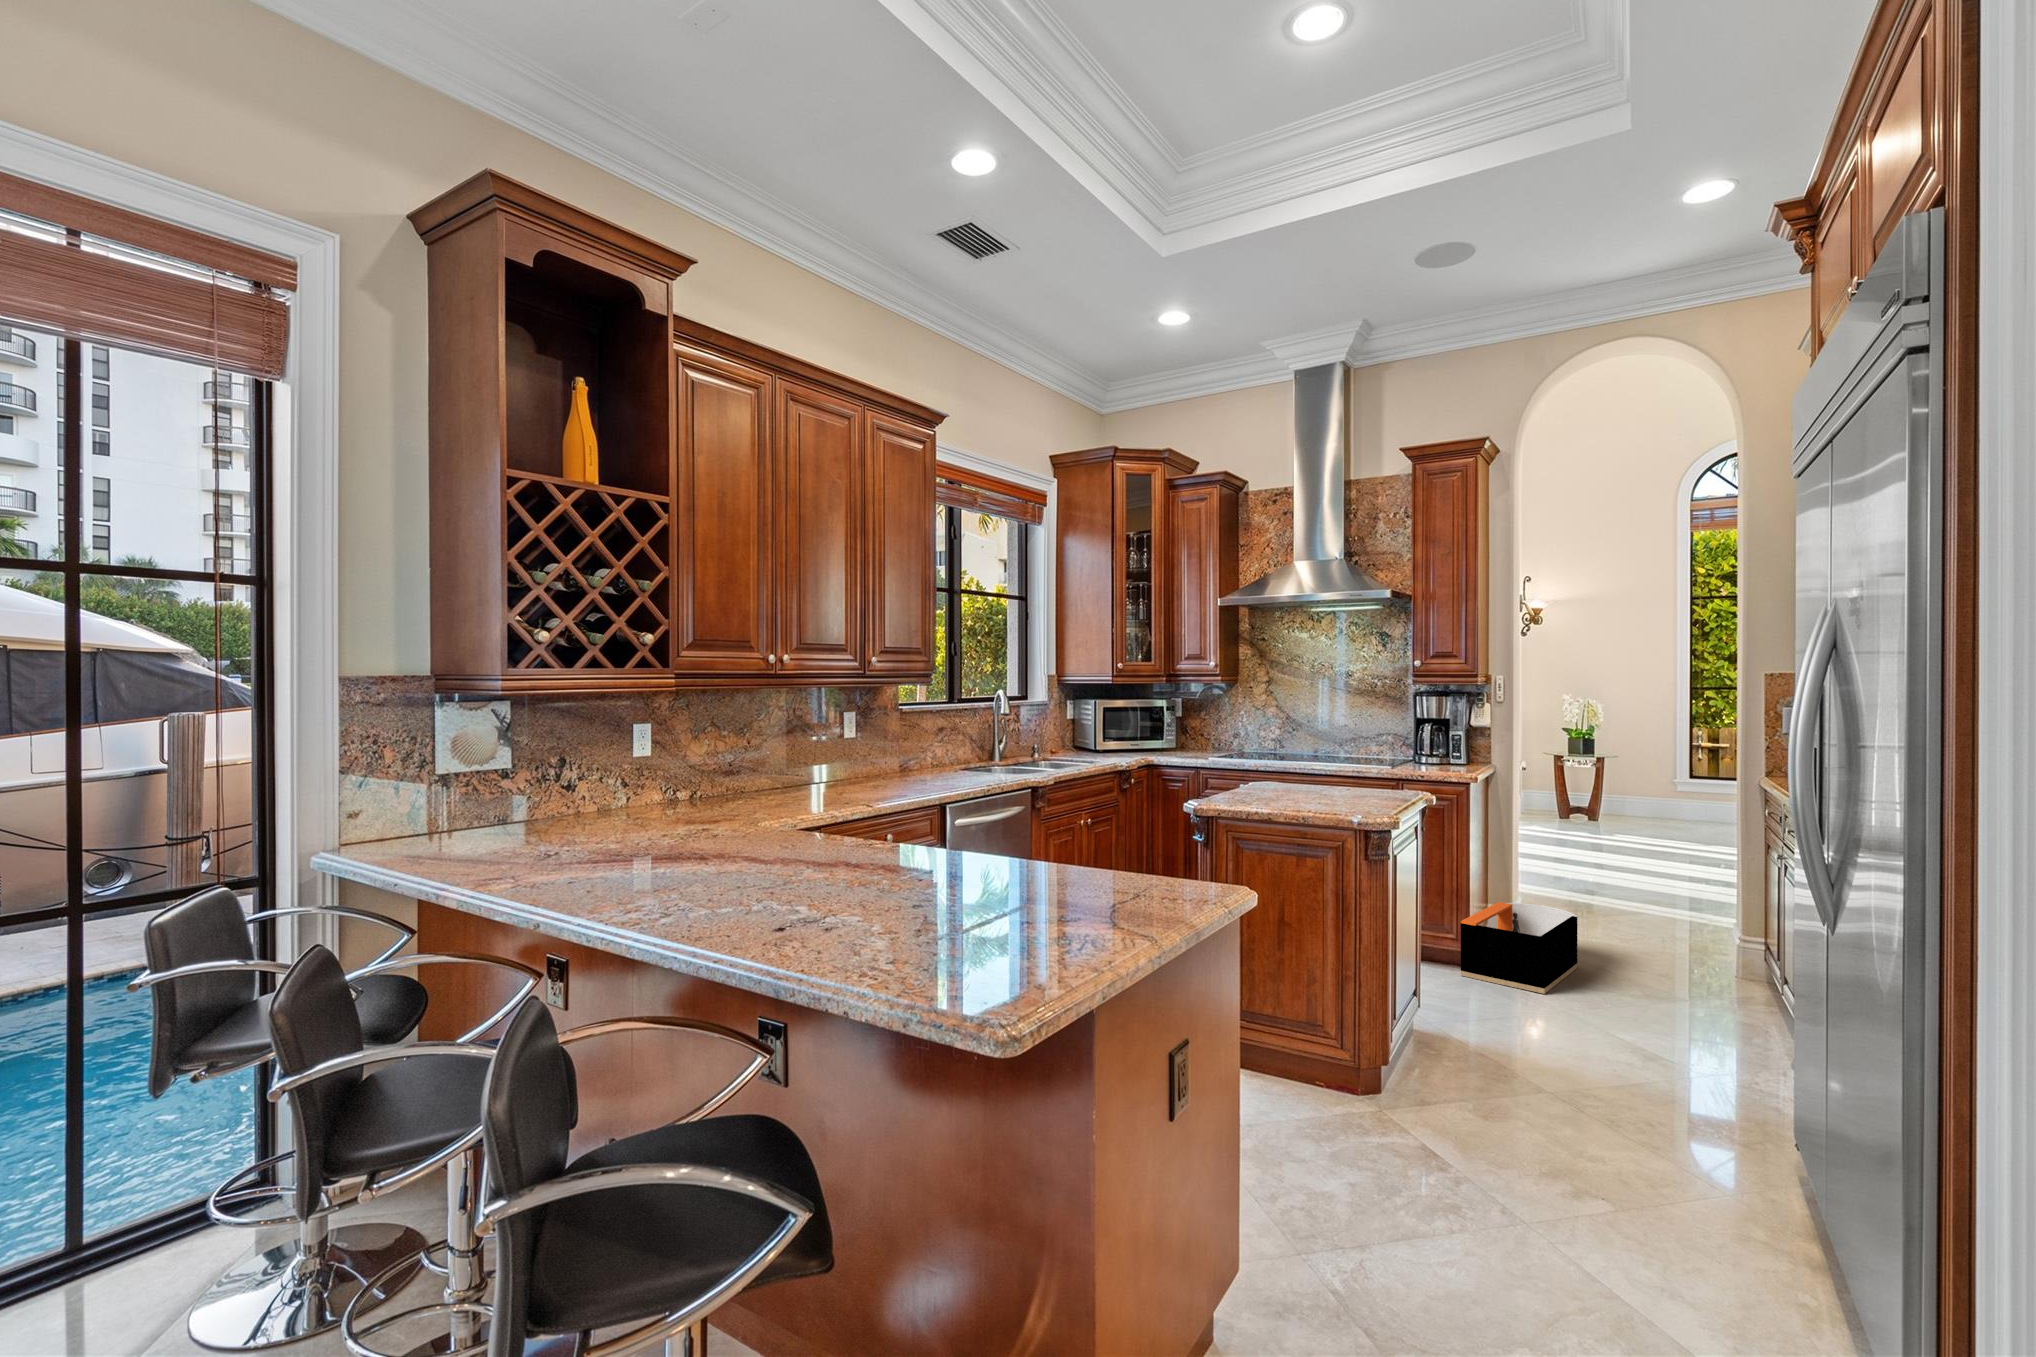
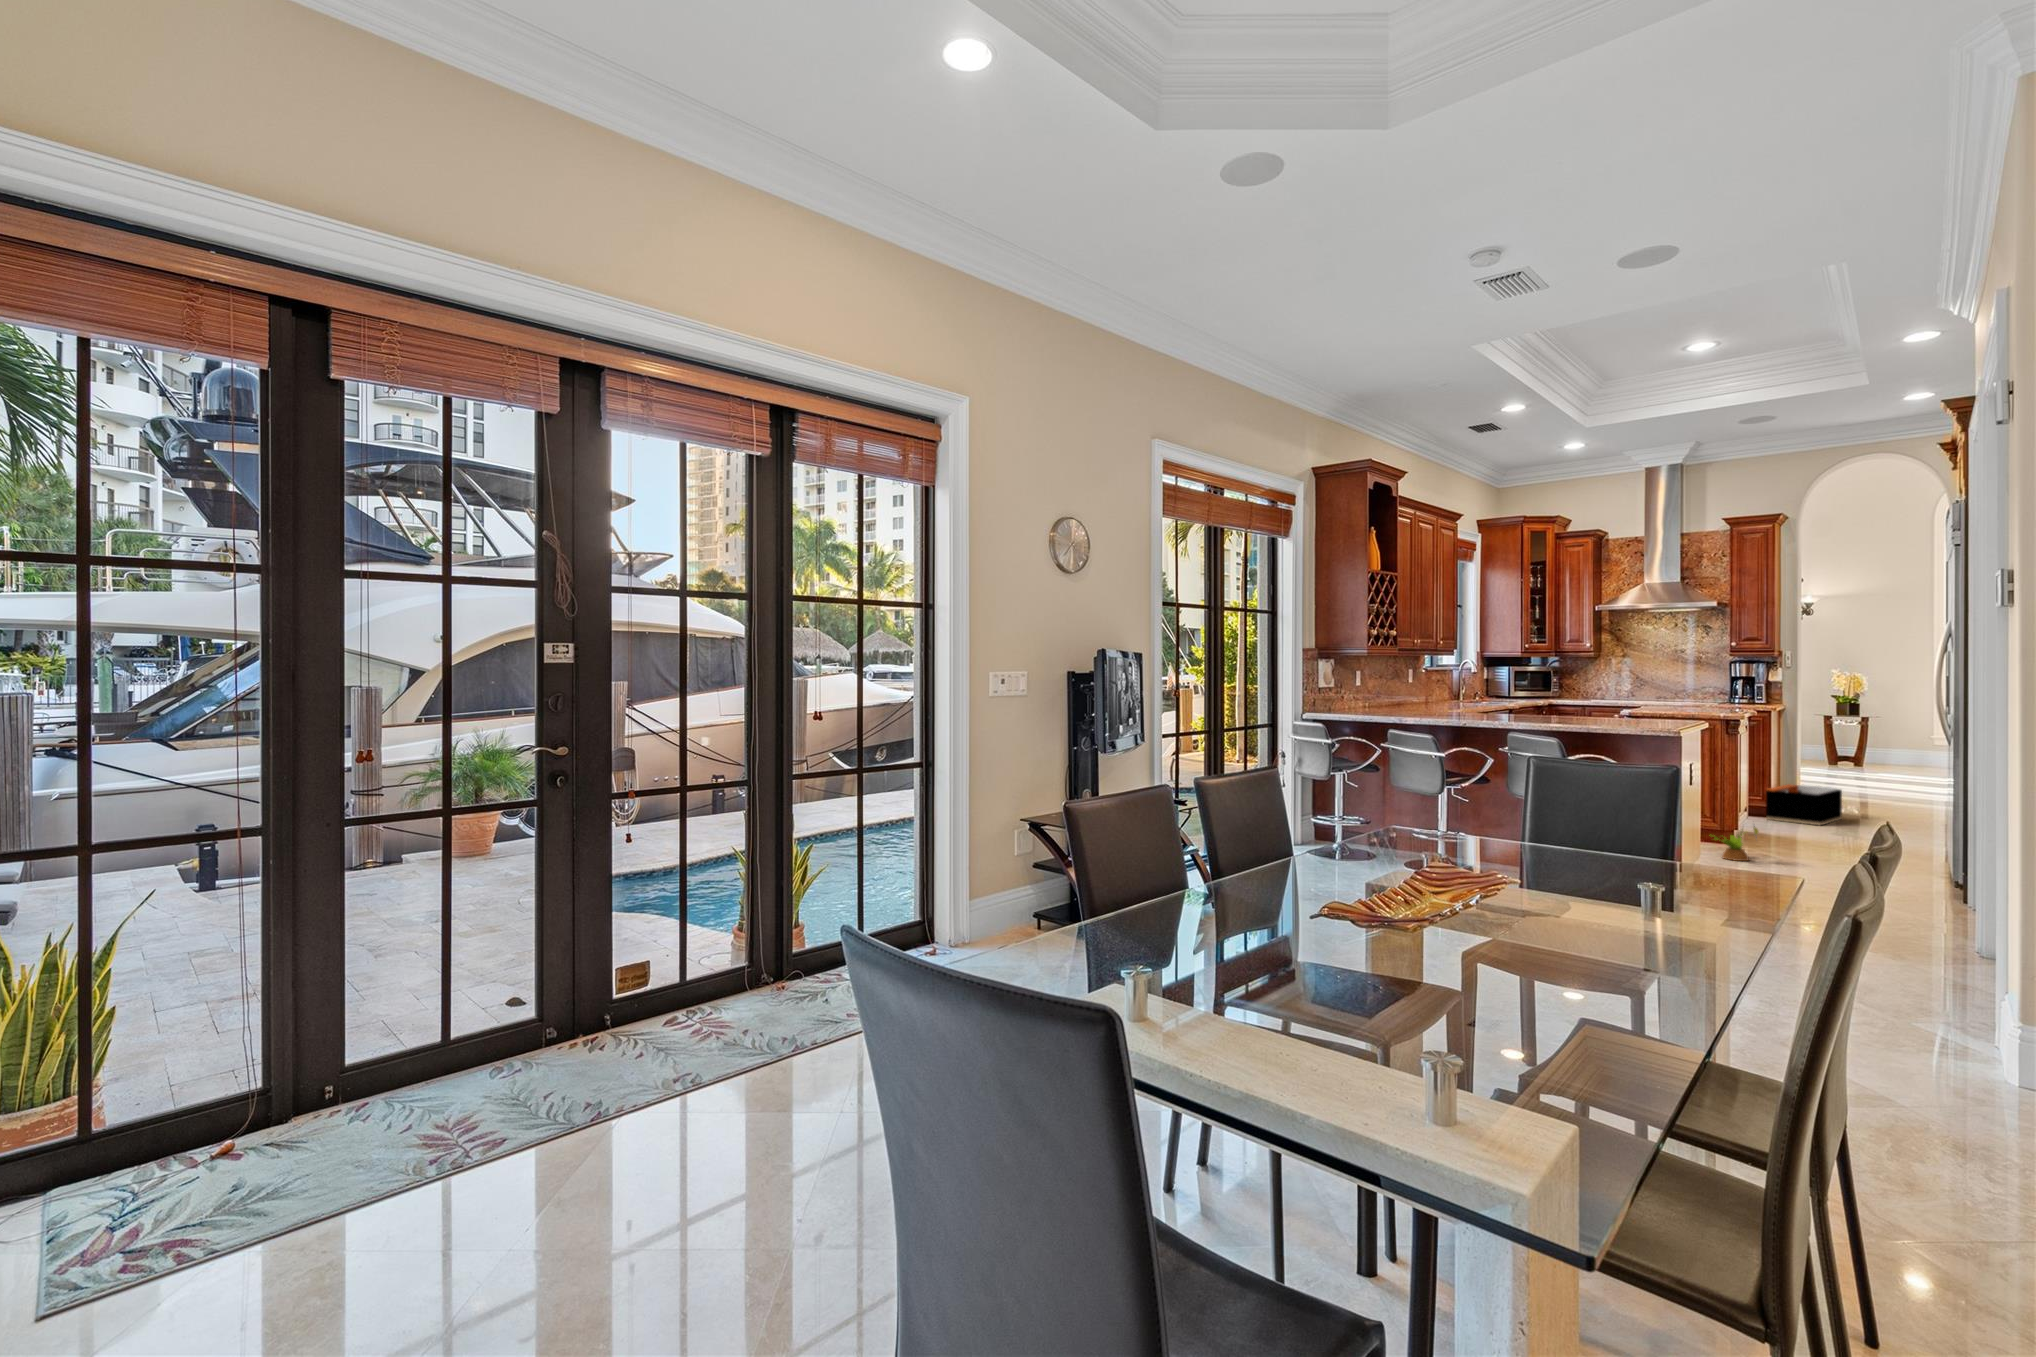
decorative plant: none [1313,1085,1411,1190] -> present [1709,826,1758,861]

